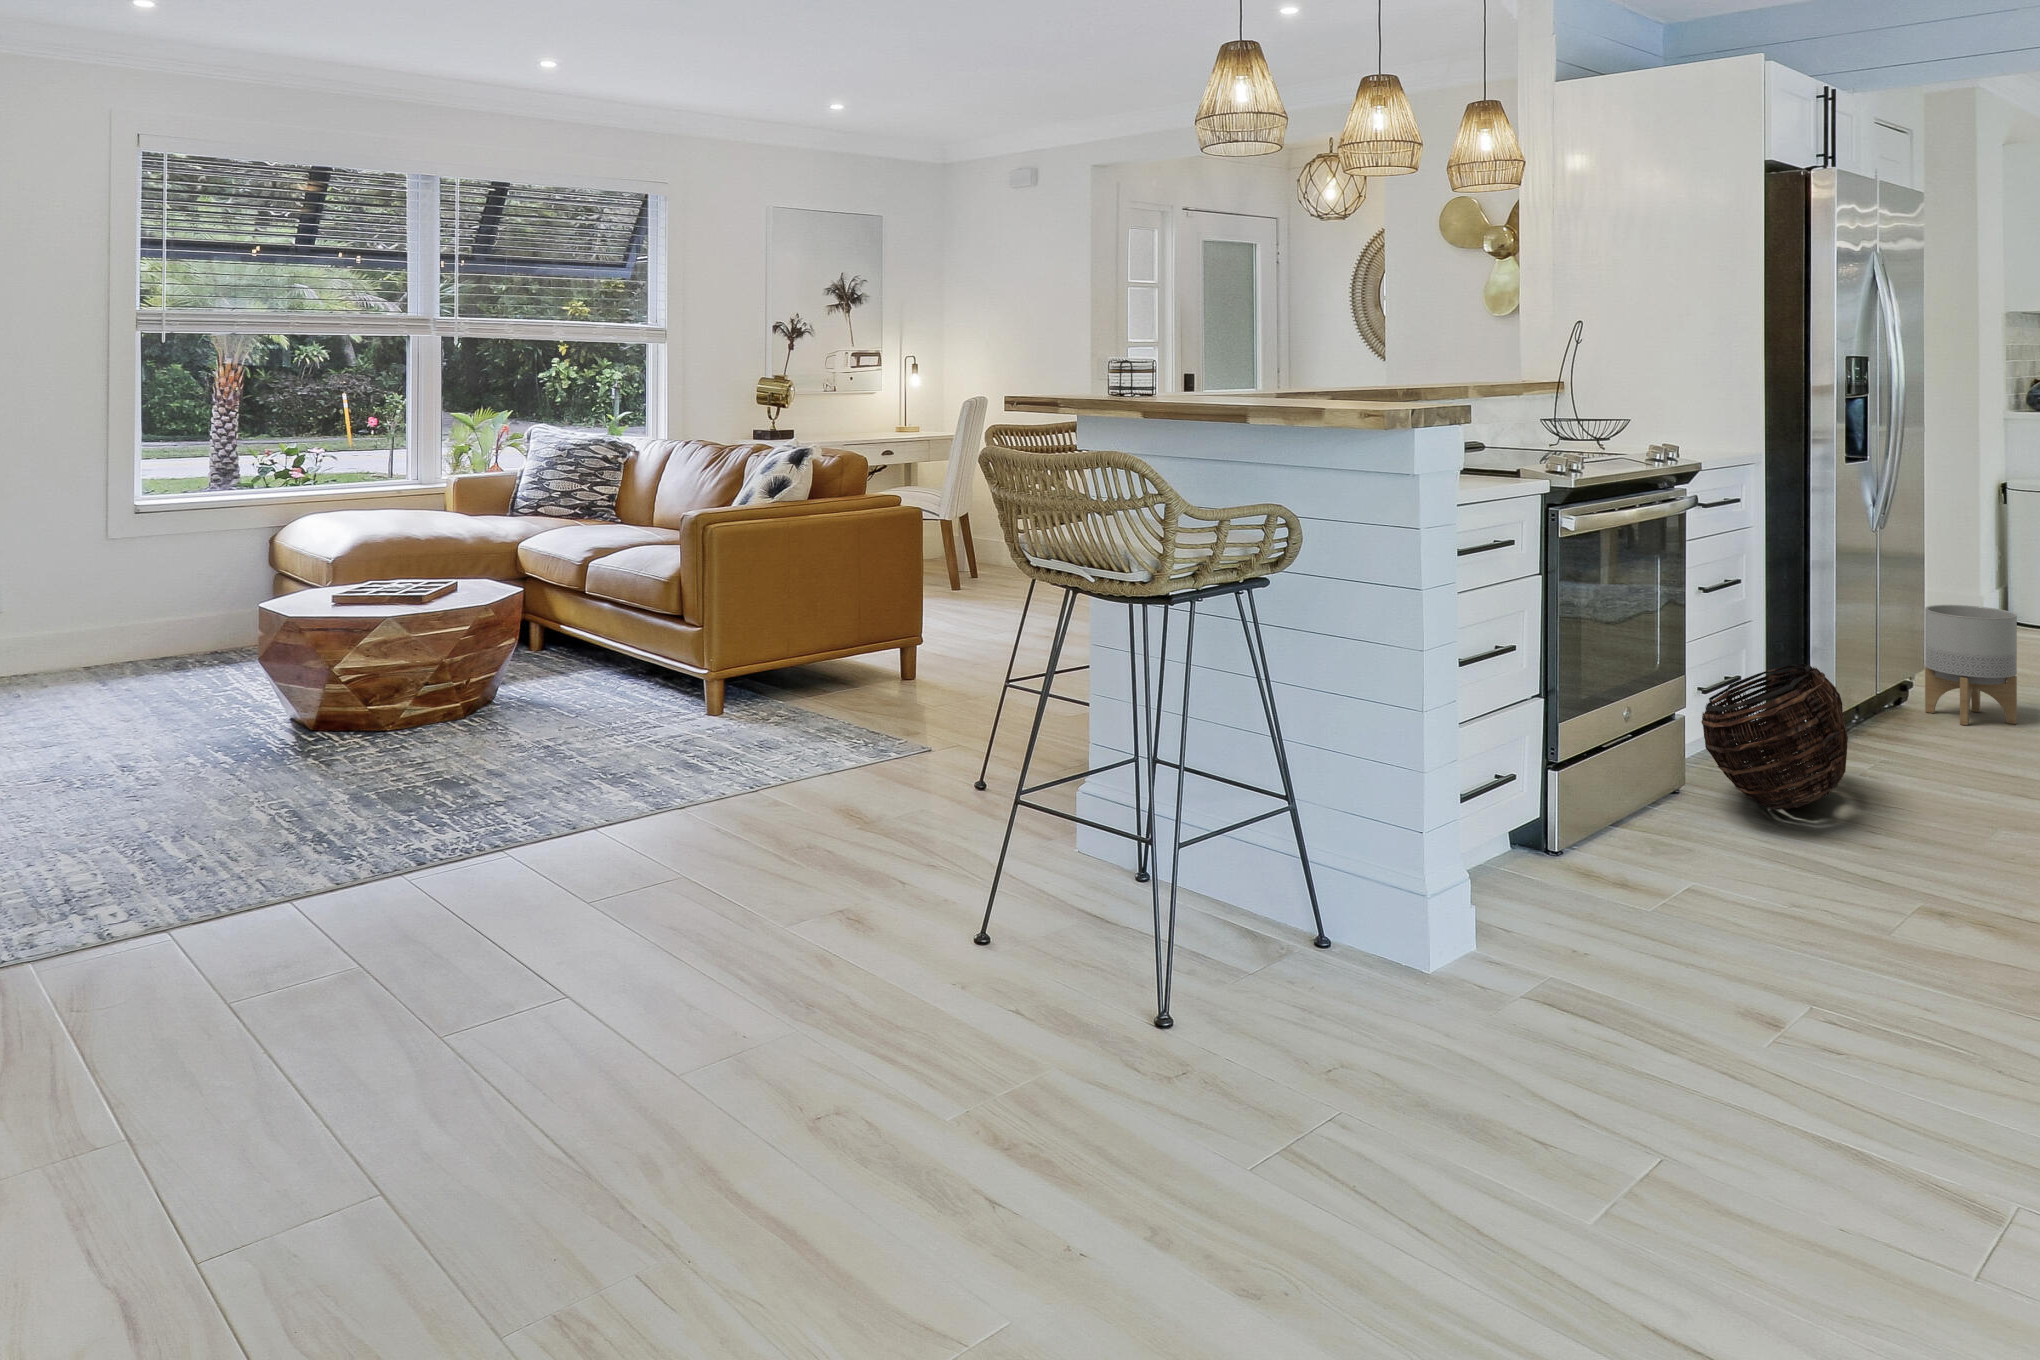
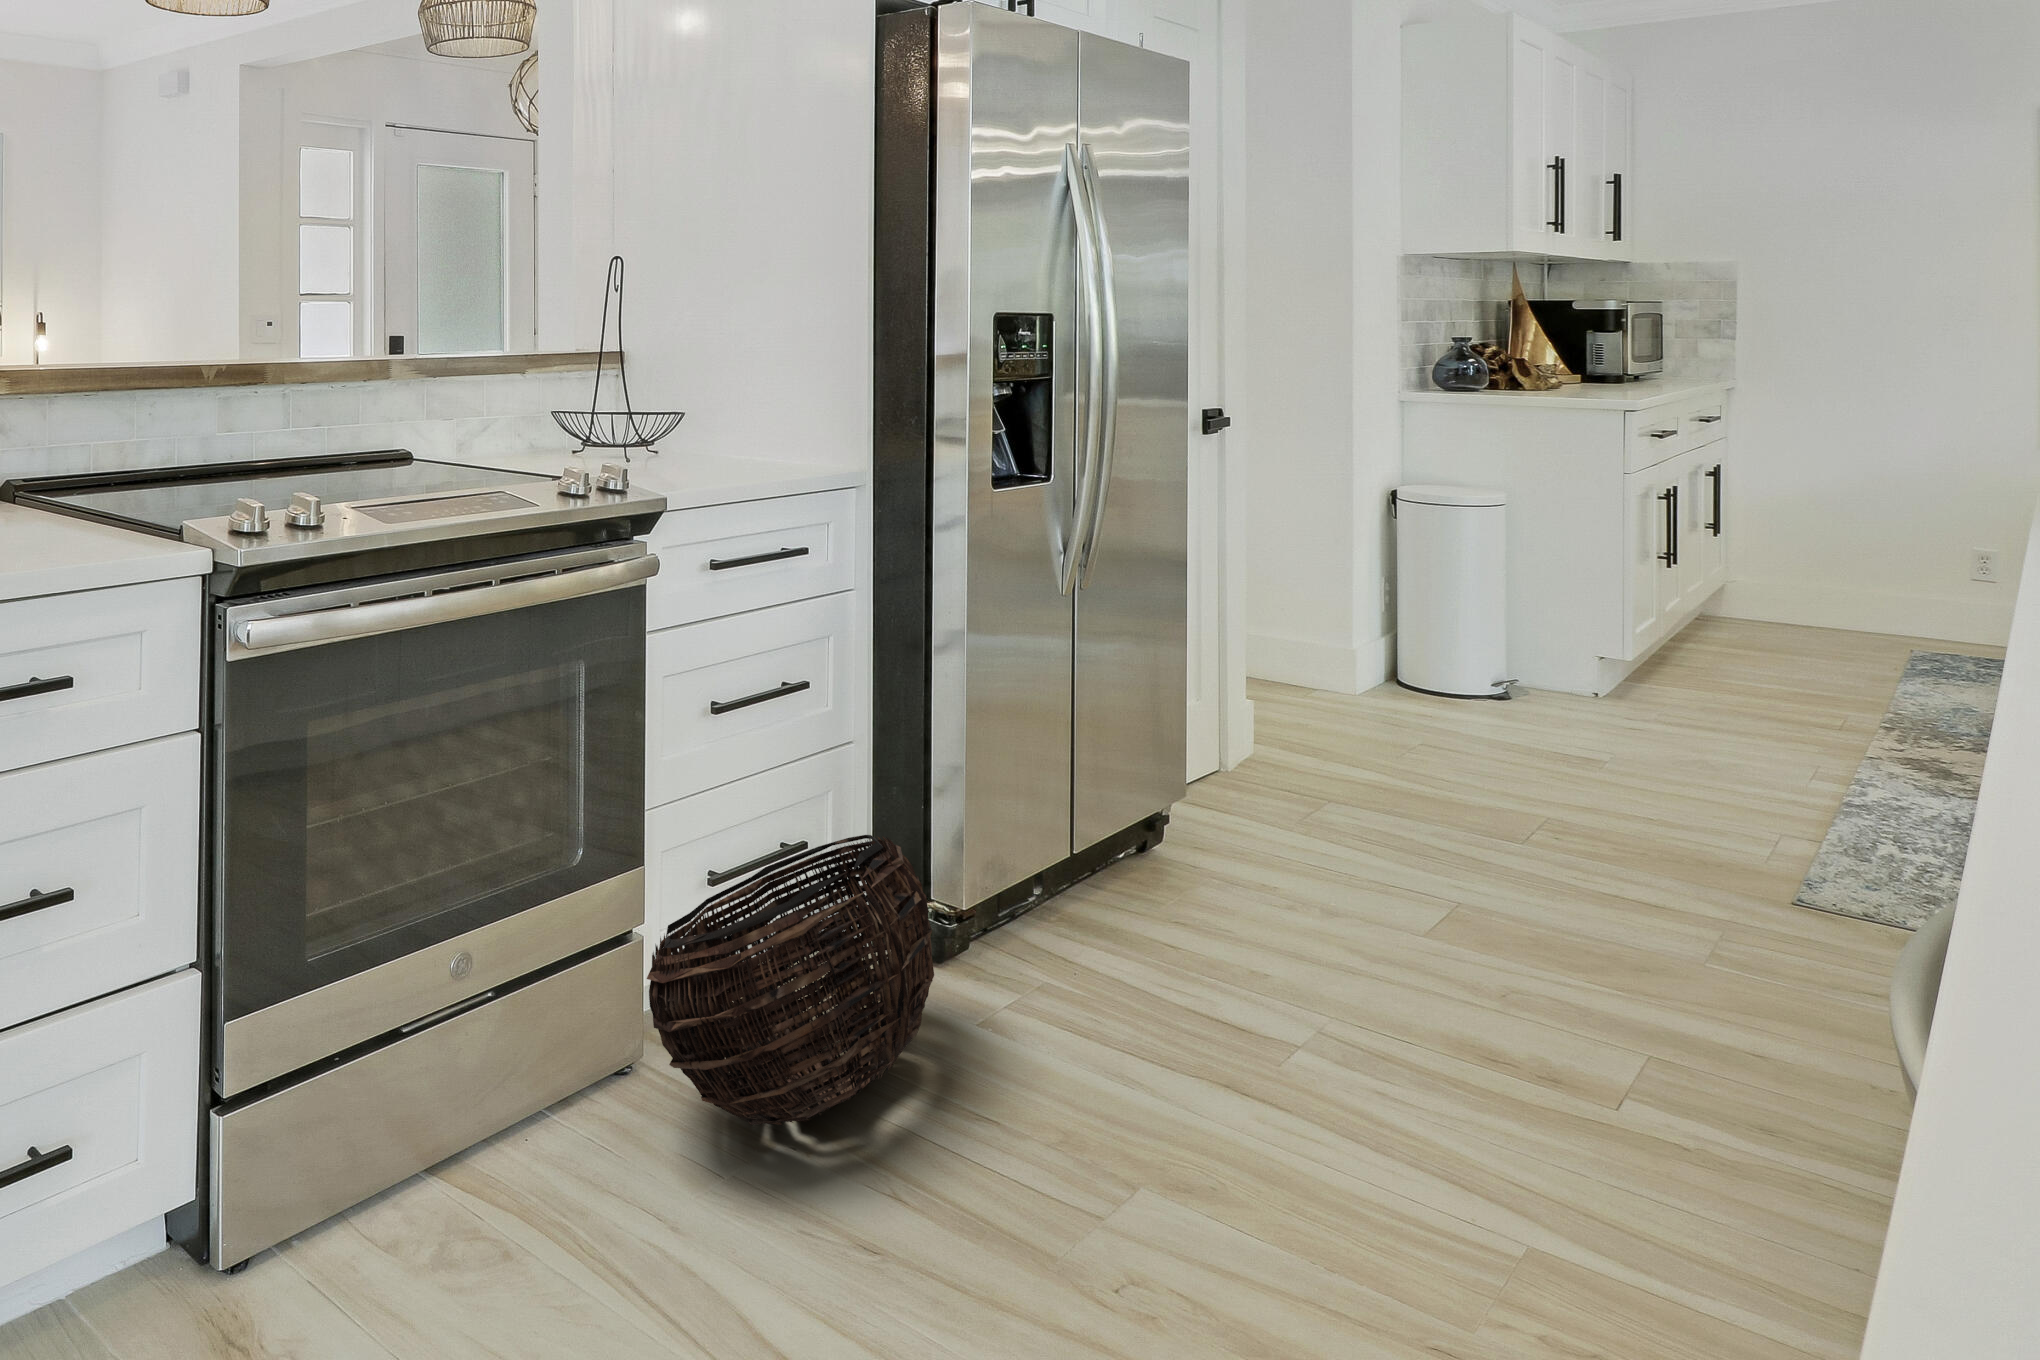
planter: present [1925,605,2017,725] -> none [1181,698,1313,895]

